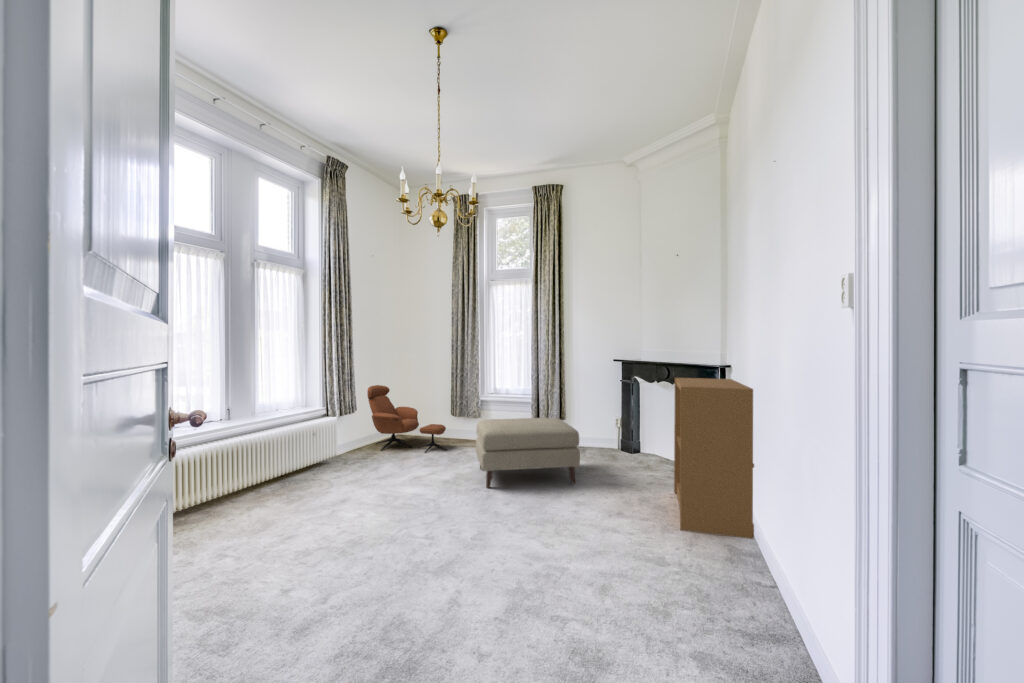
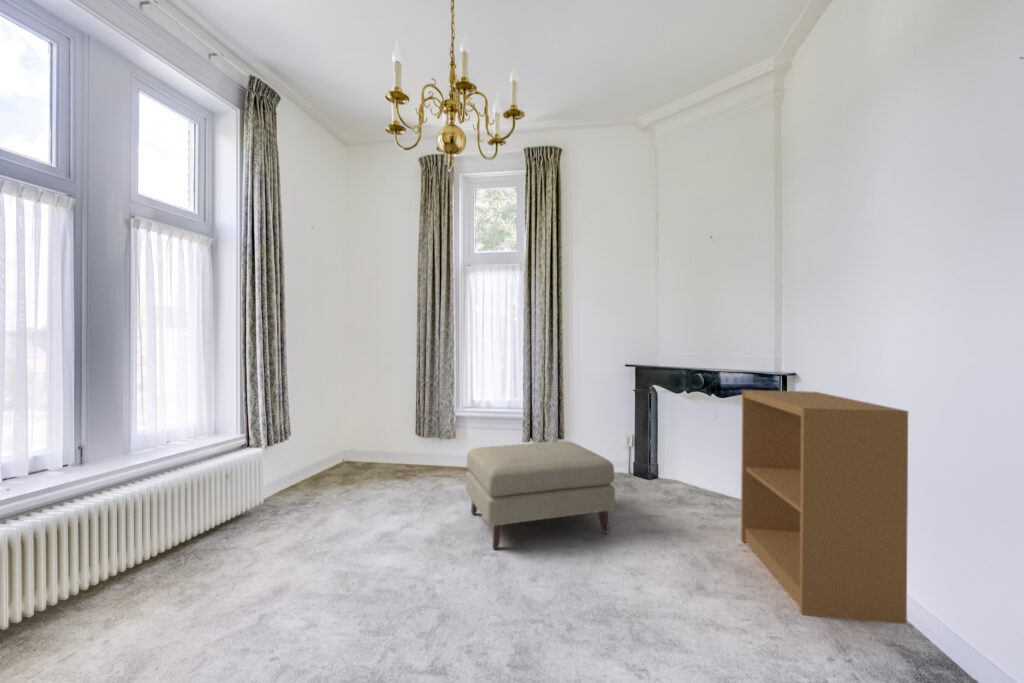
lounge chair: present [367,385,447,453] -> none [306,399,417,490]

